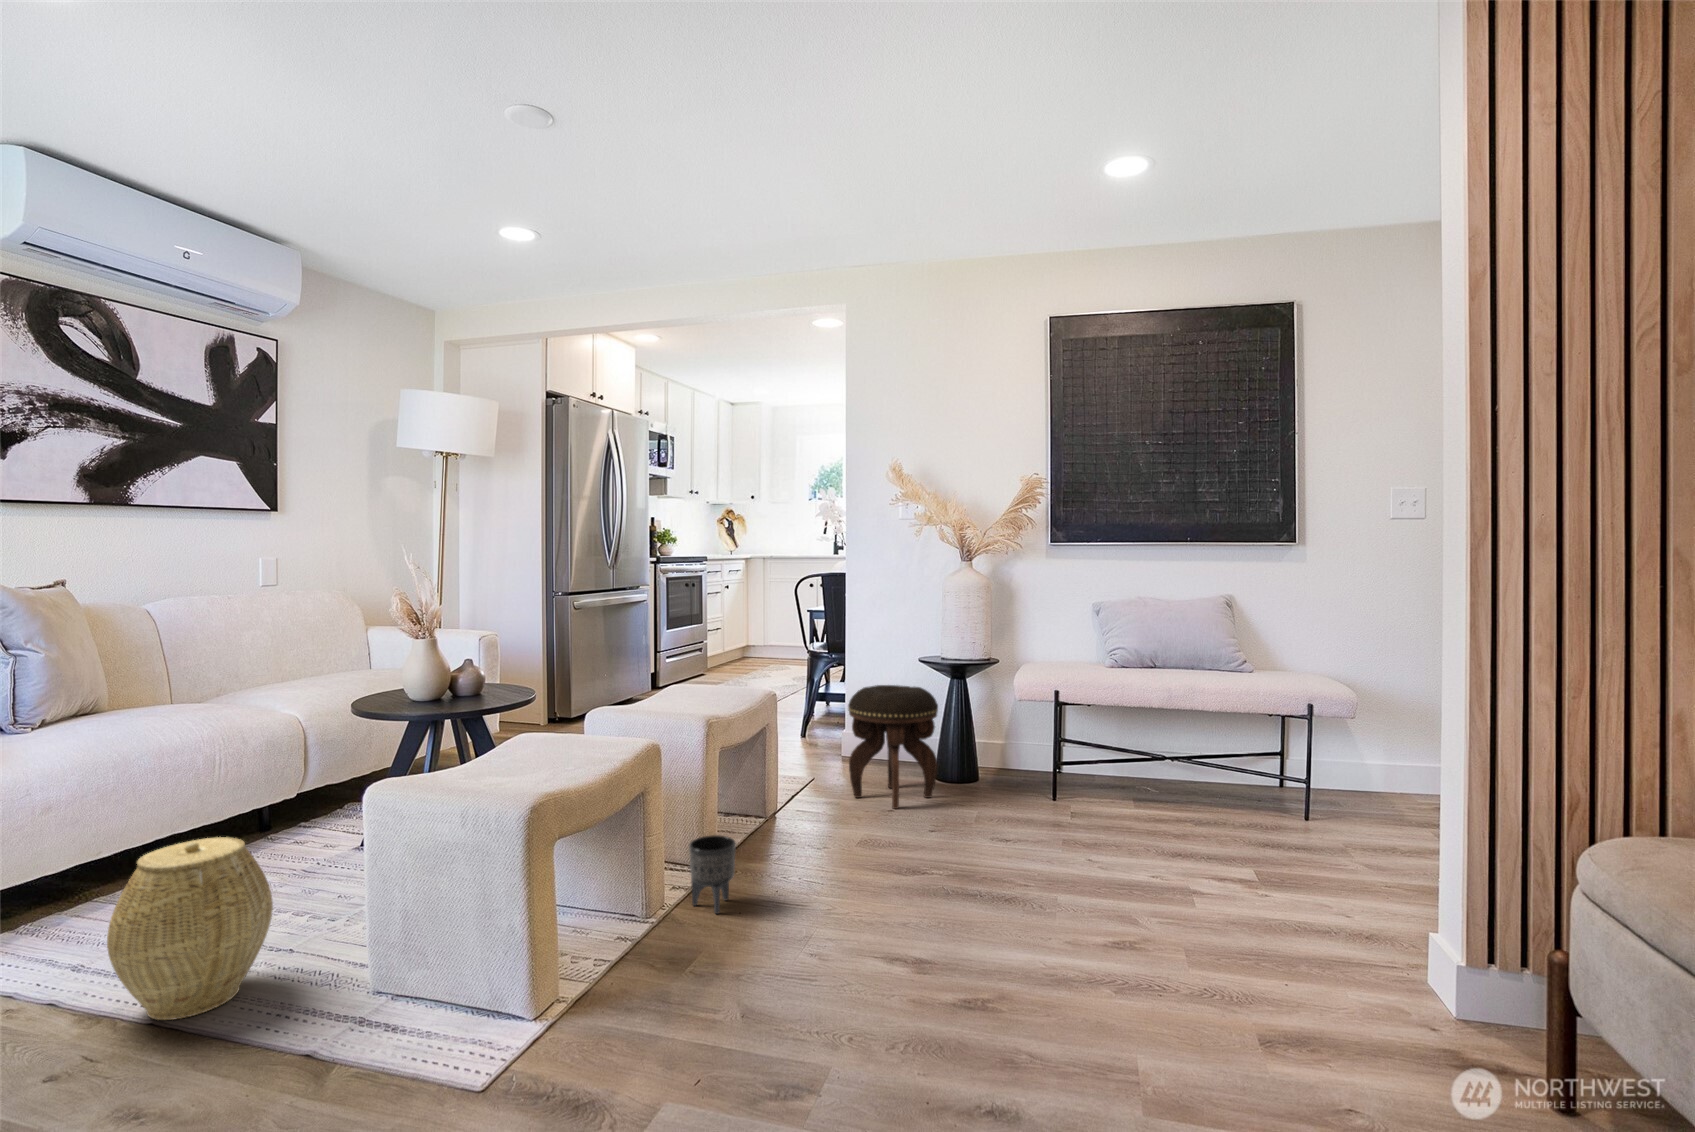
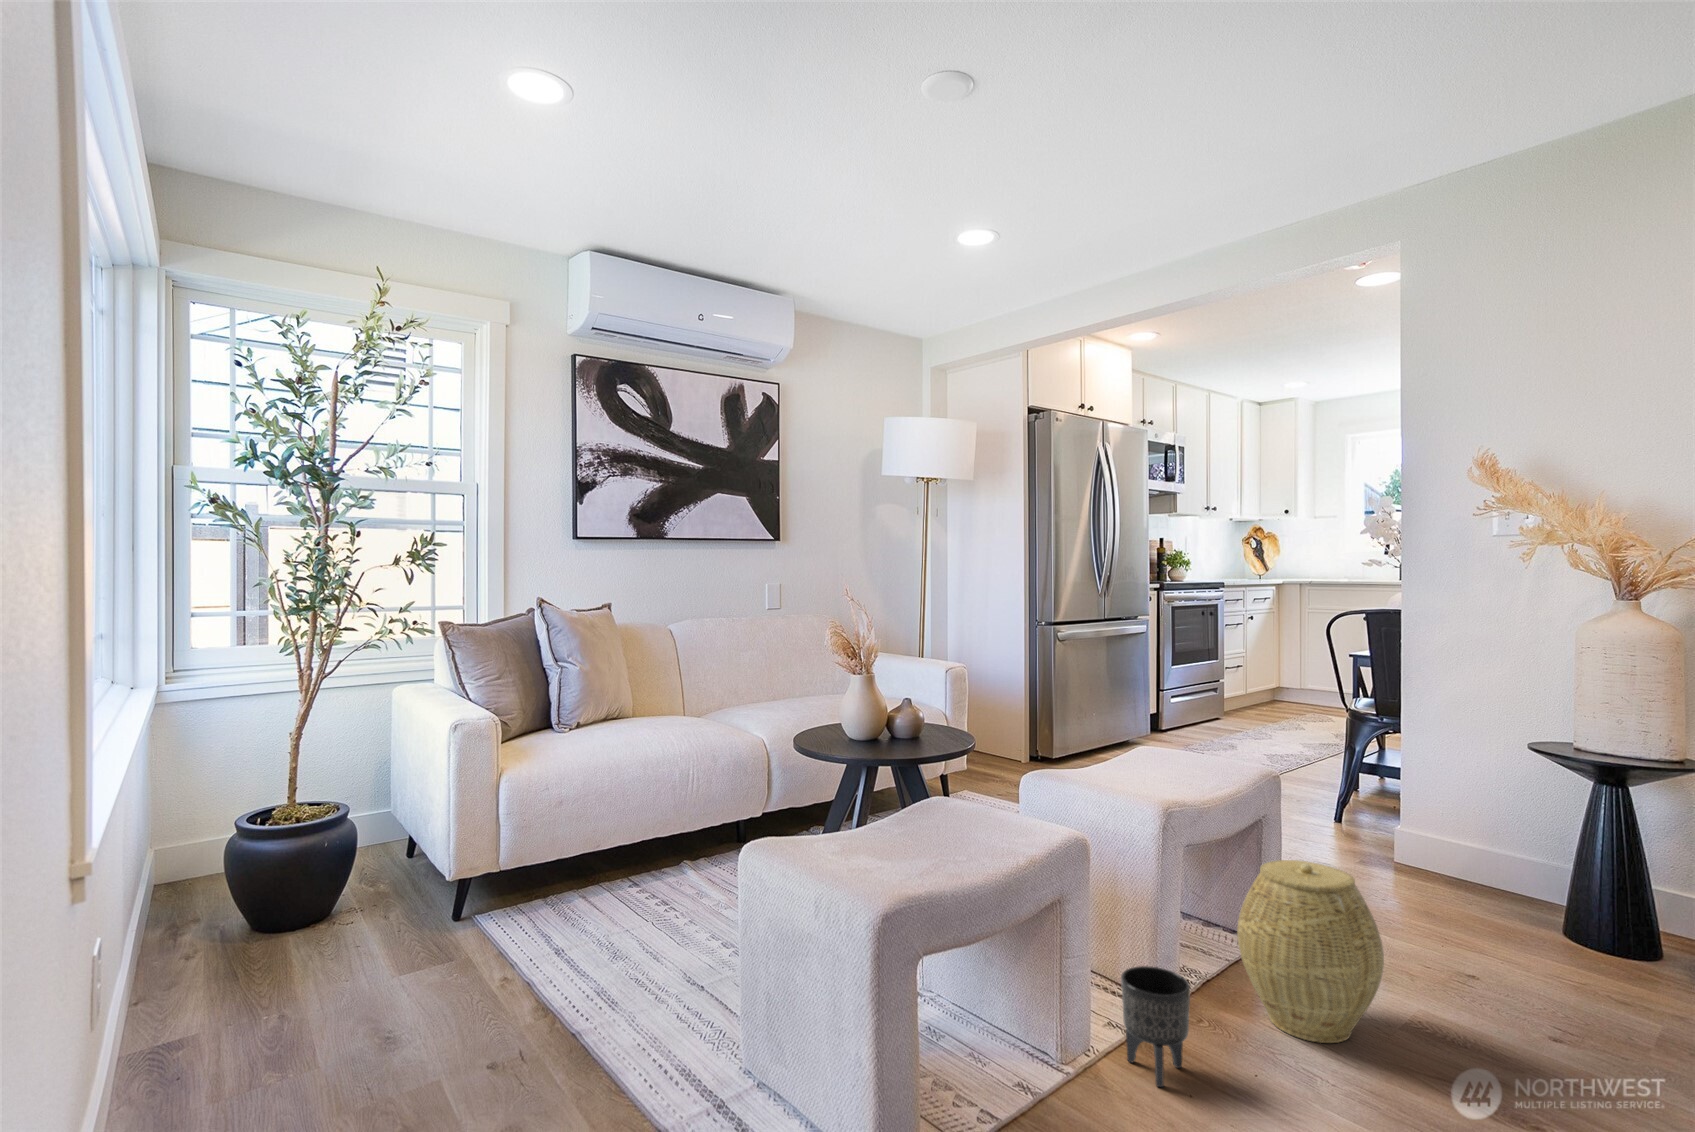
footstool: present [848,685,938,809] -> none [1410,776,1590,982]
woven basket: present [107,837,273,1020] -> present [1237,860,1384,1043]

